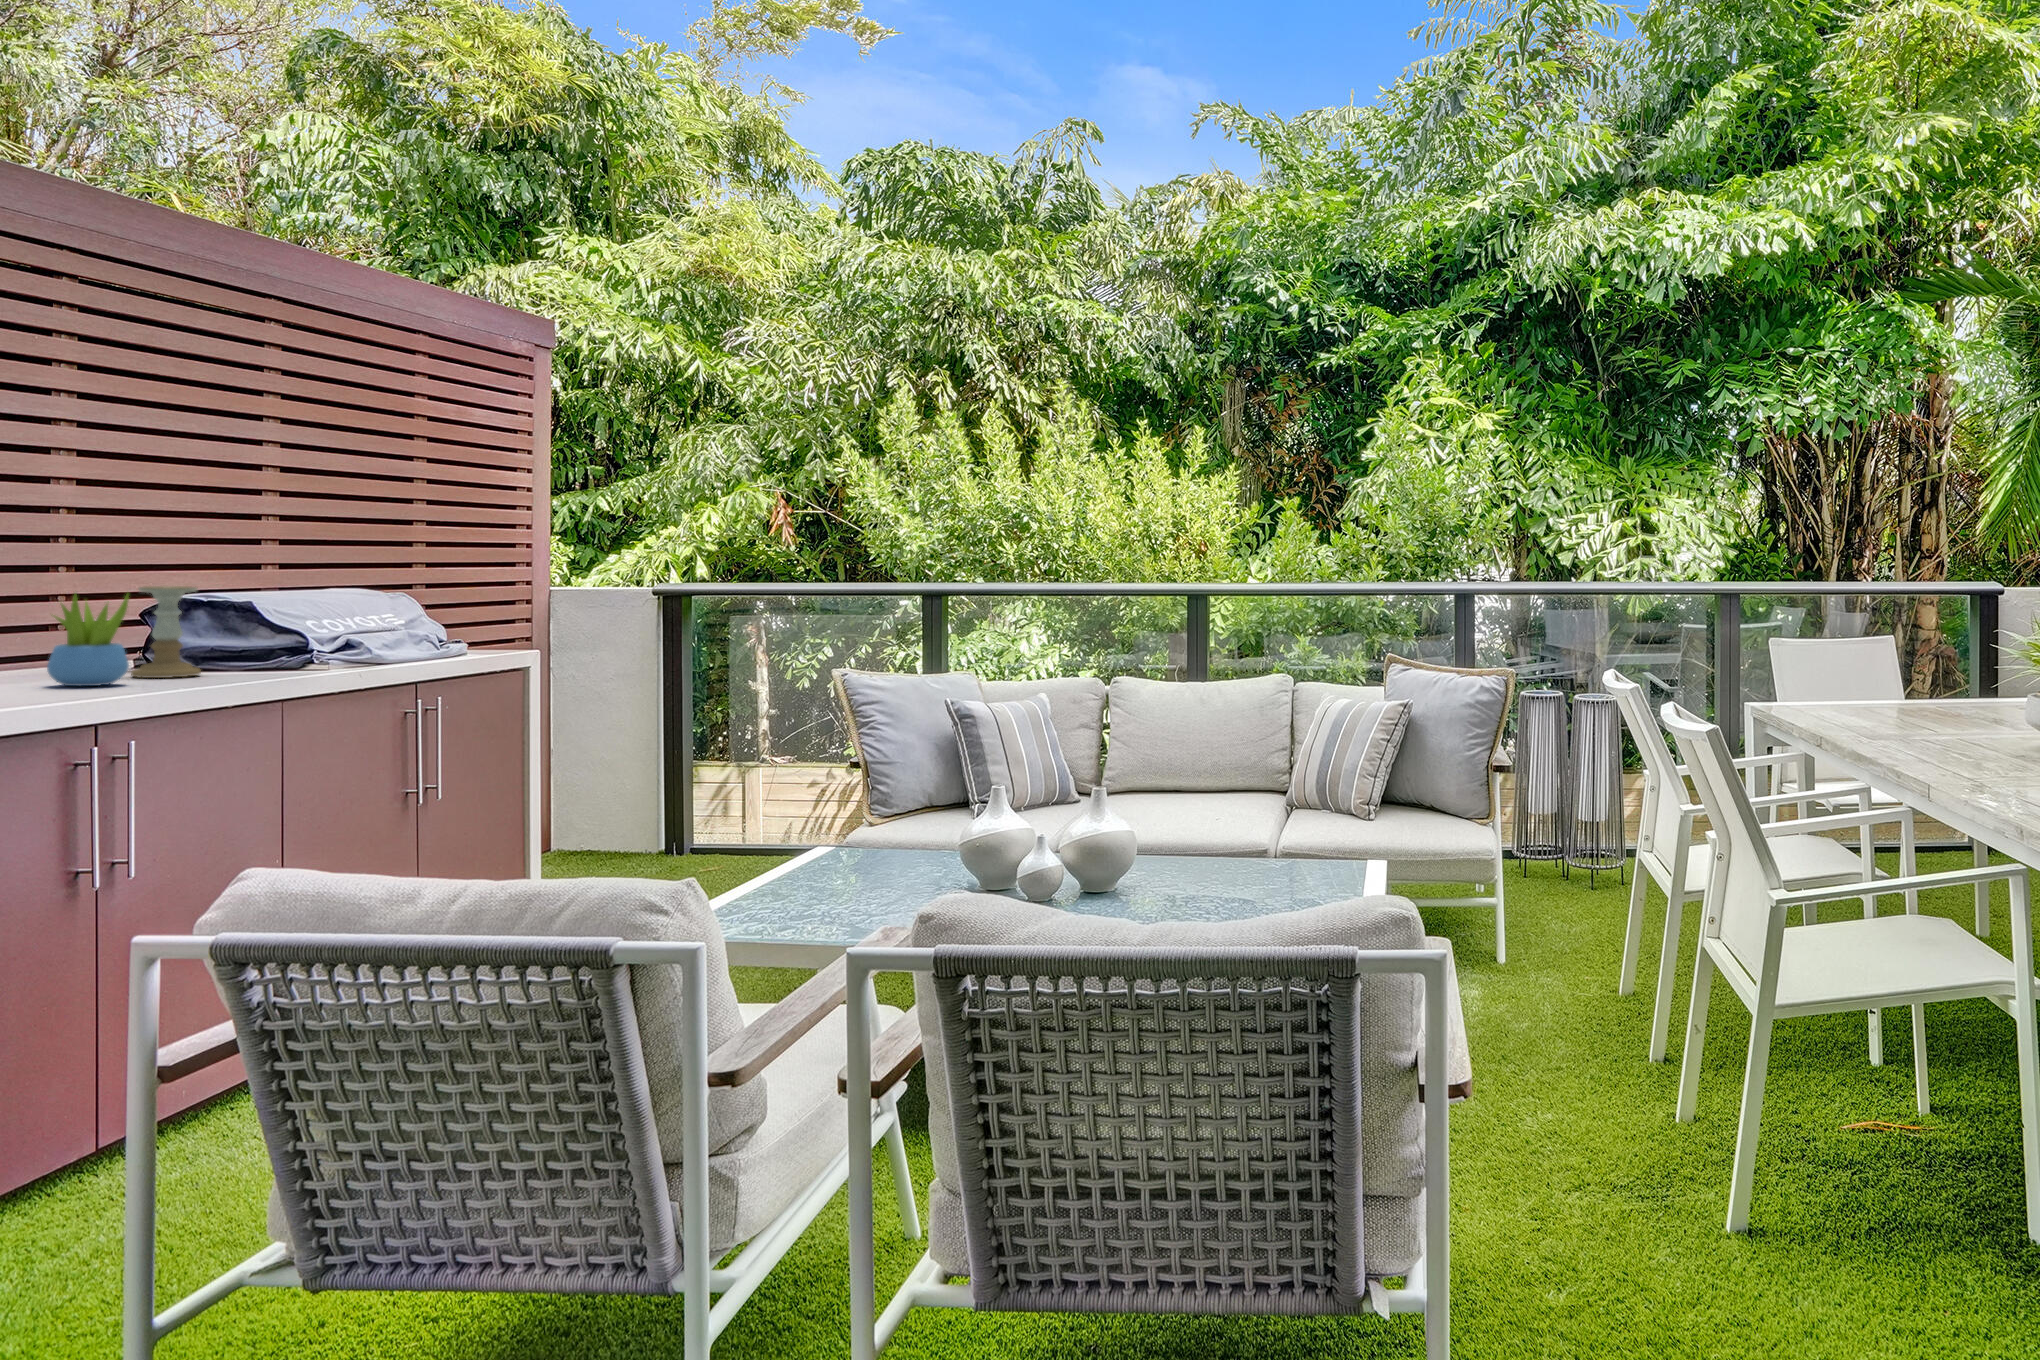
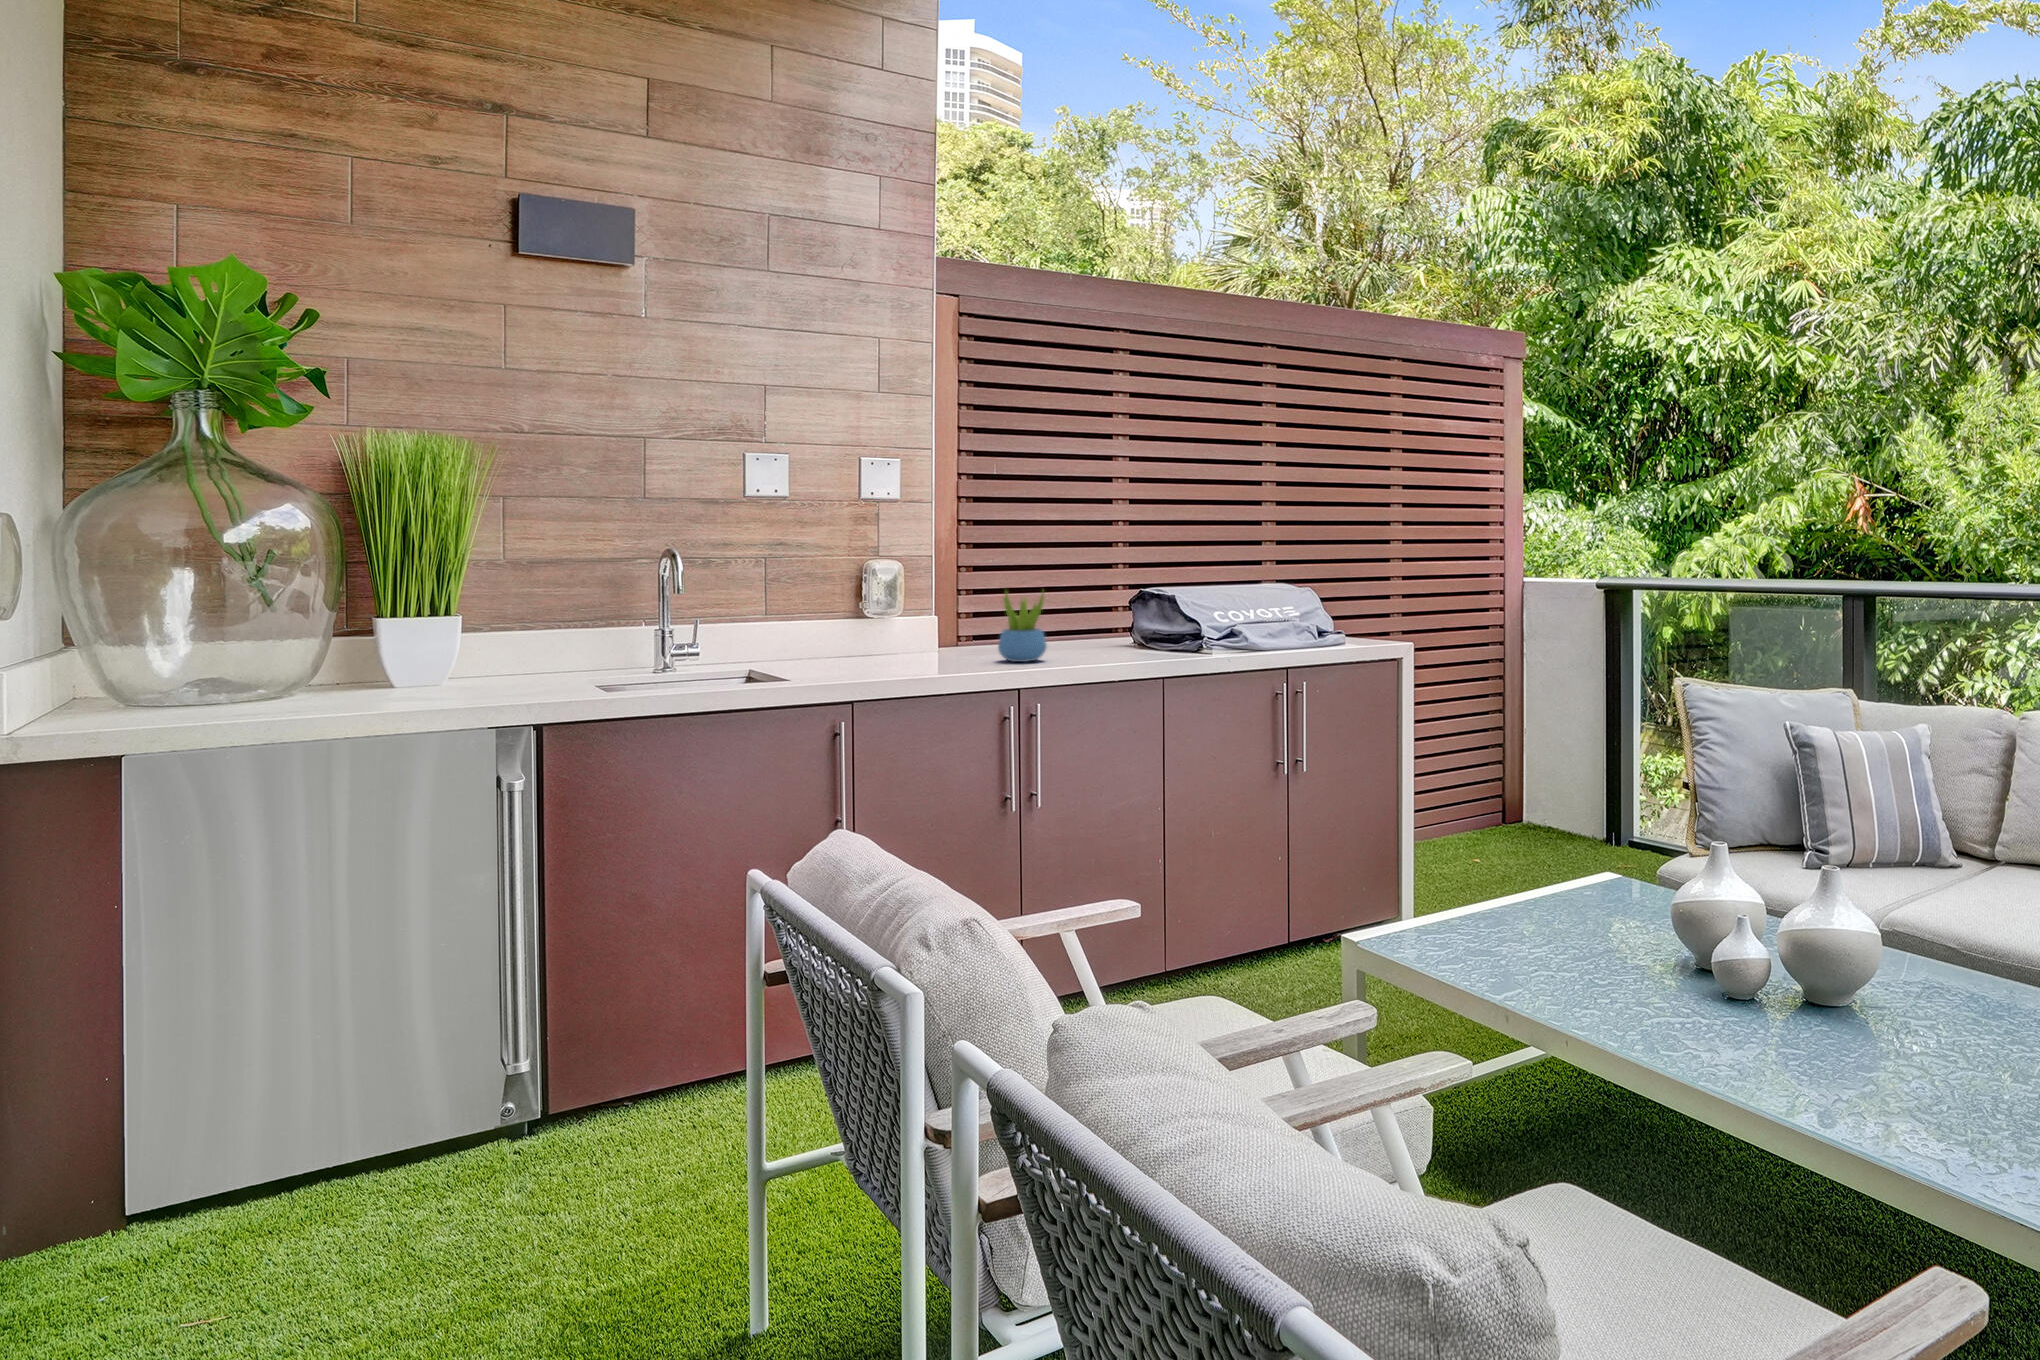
candle holder: present [131,586,201,678] -> none [1074,583,1117,656]

